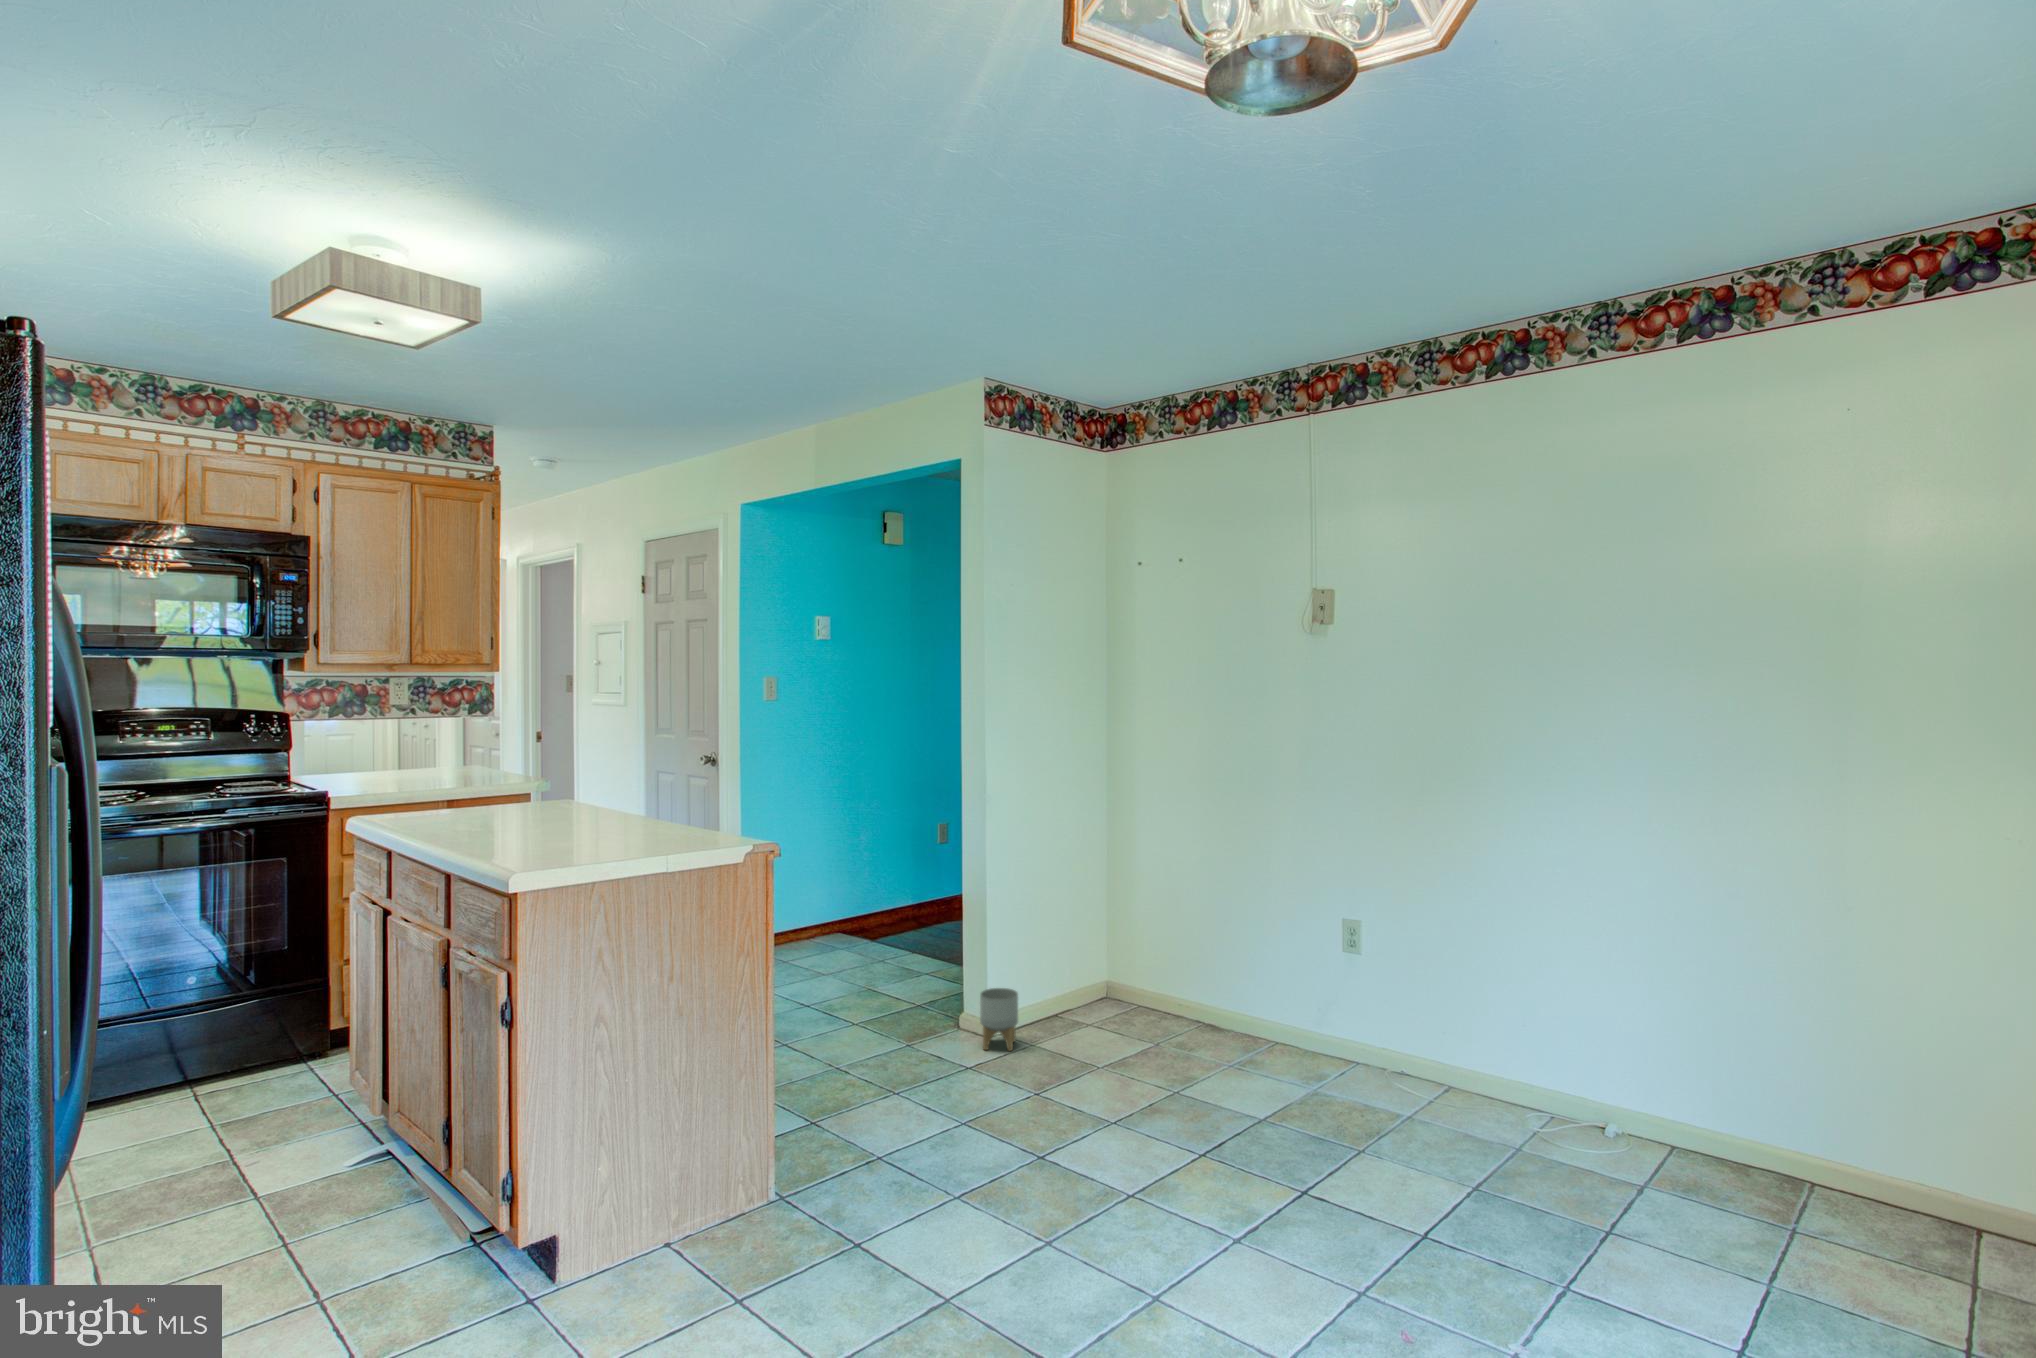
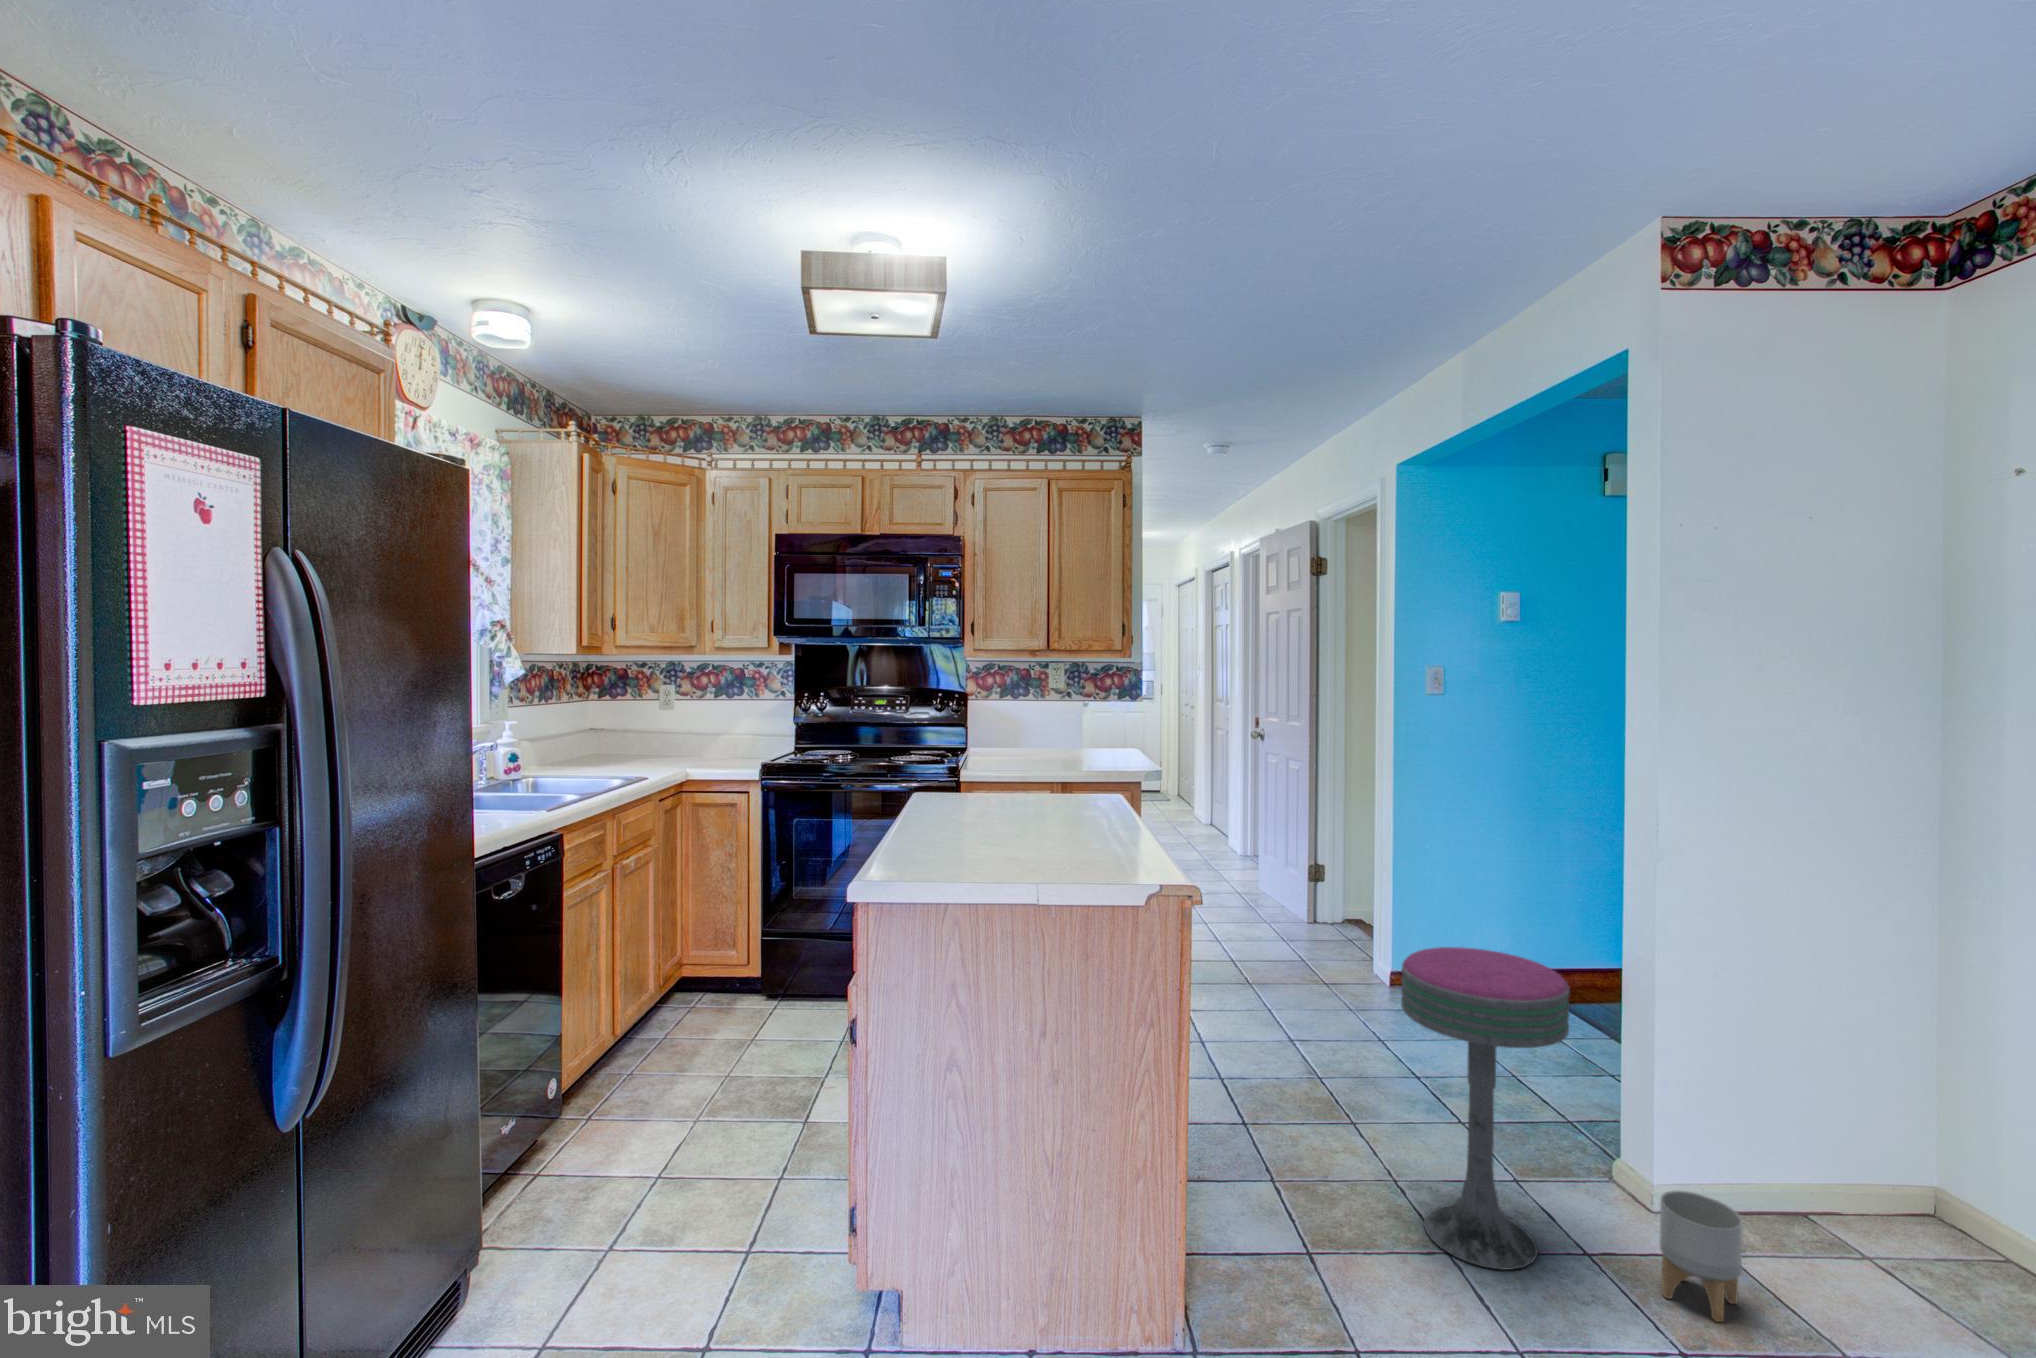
bar stool: none [836,871,935,1070] -> present [1401,947,1570,1270]

